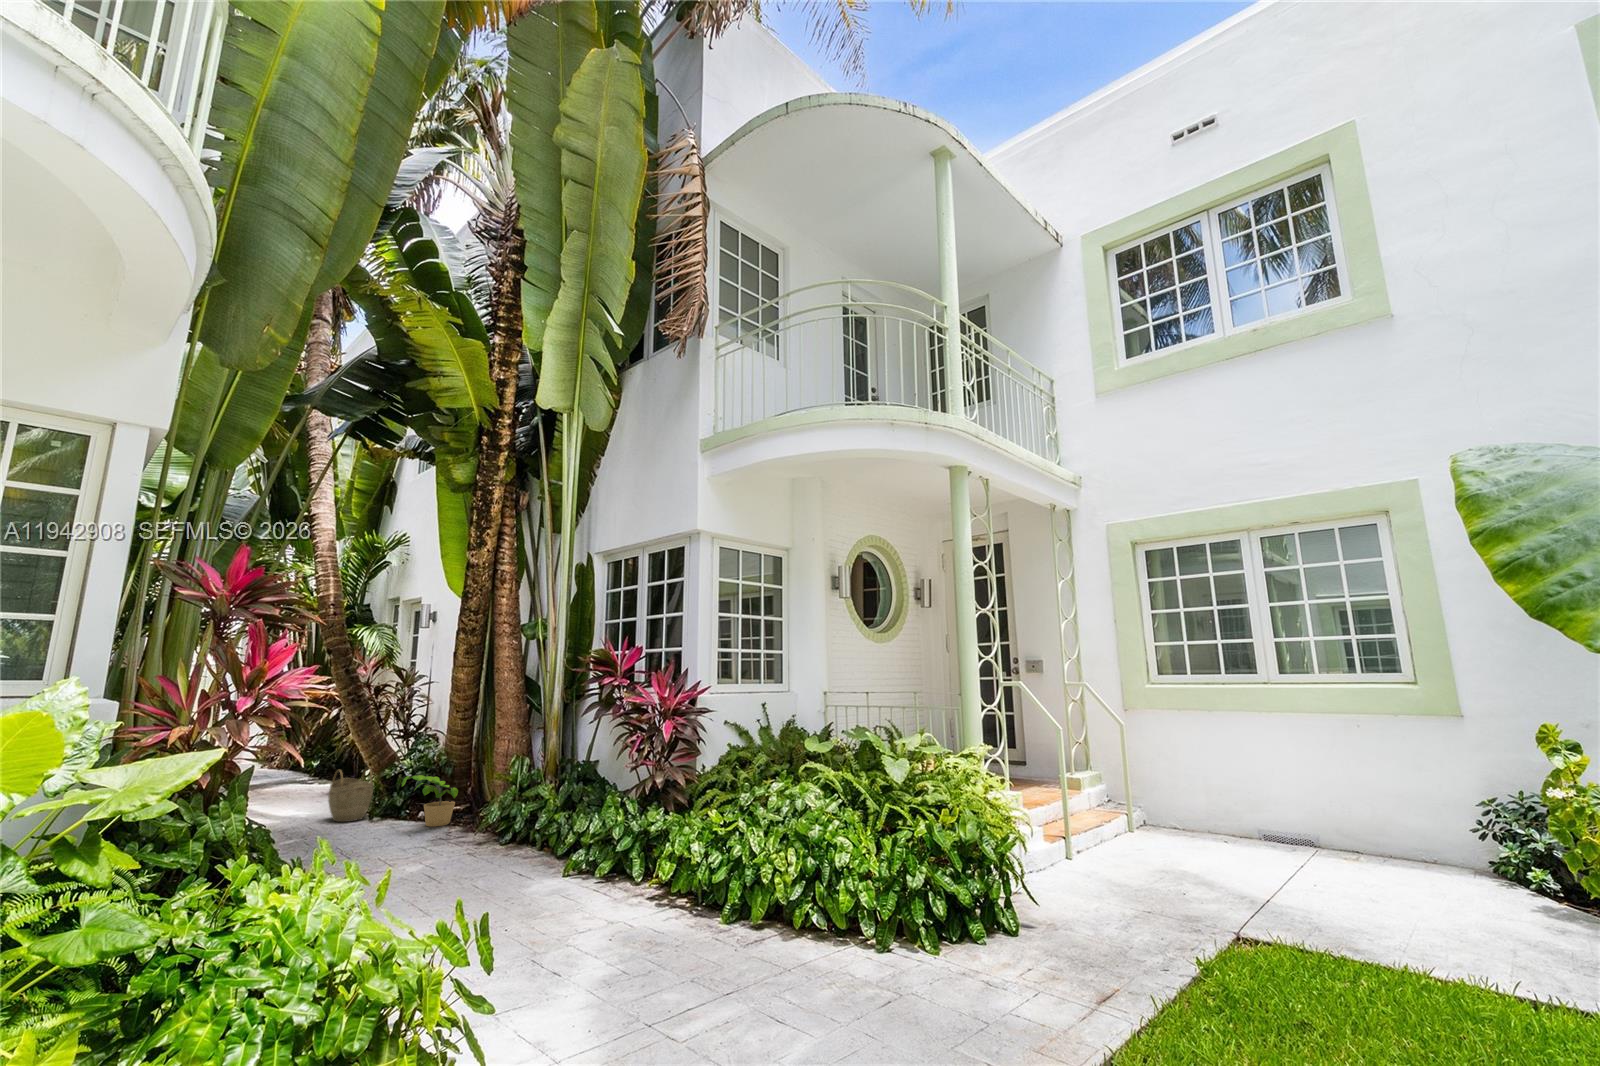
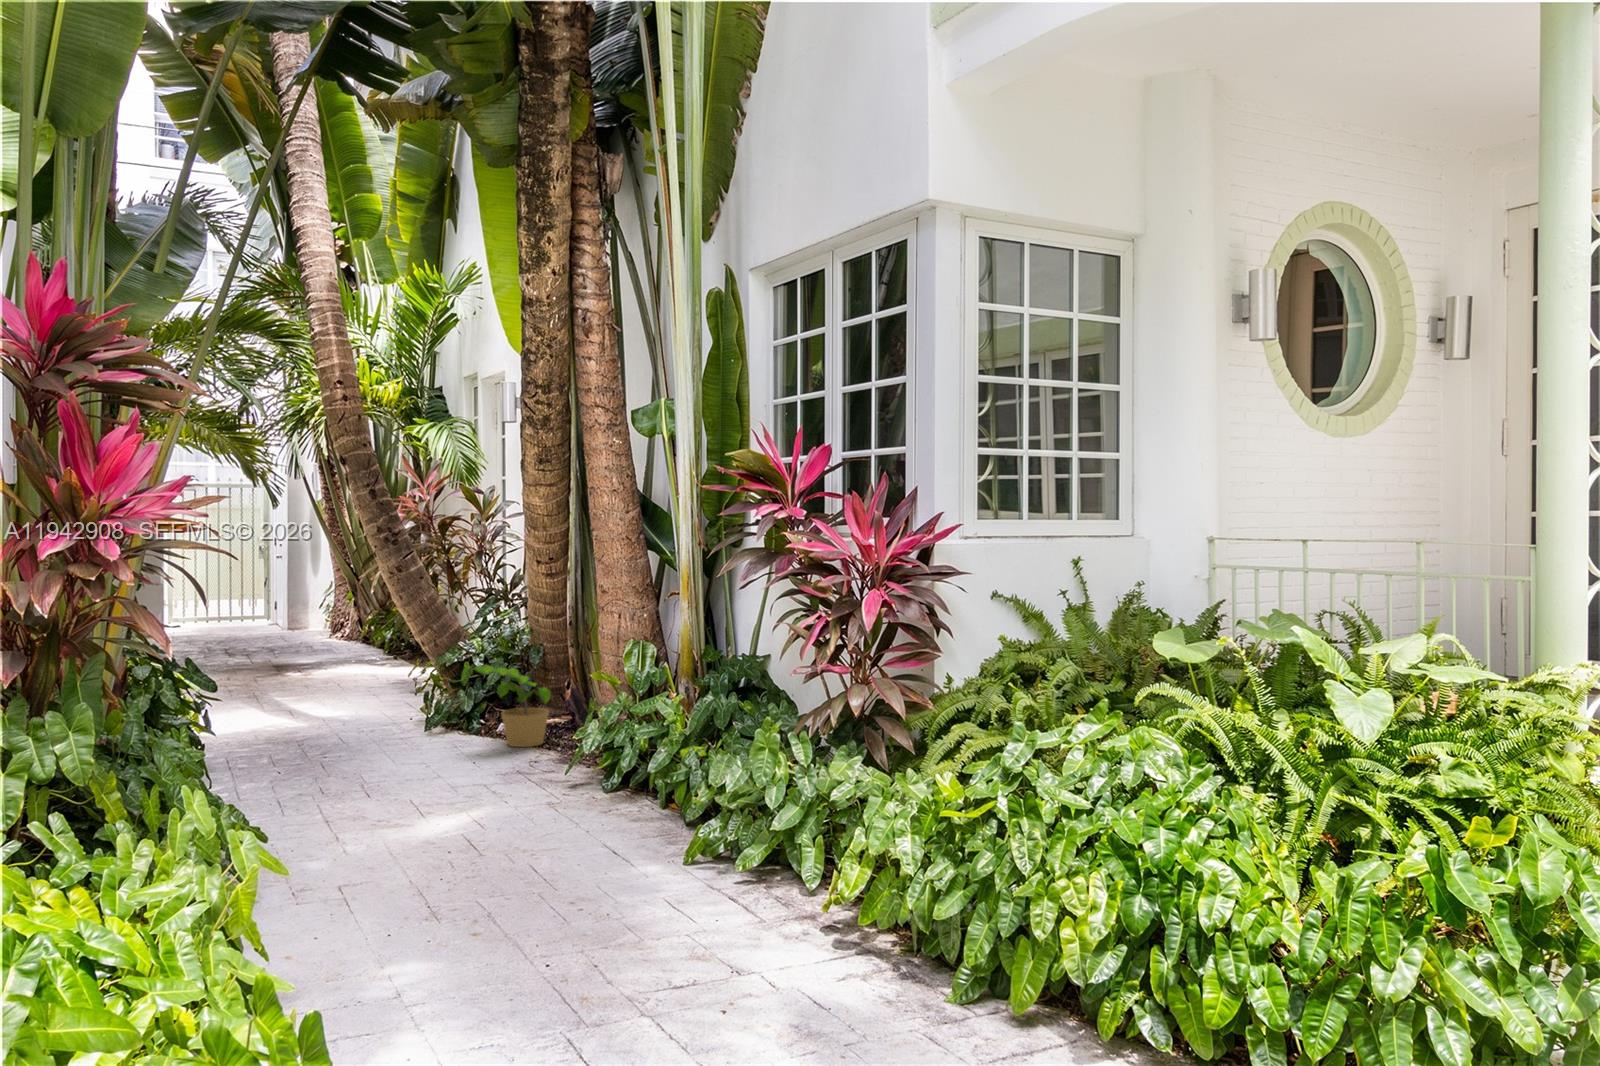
woven basket: present [328,768,373,822] -> none [373,646,434,730]

